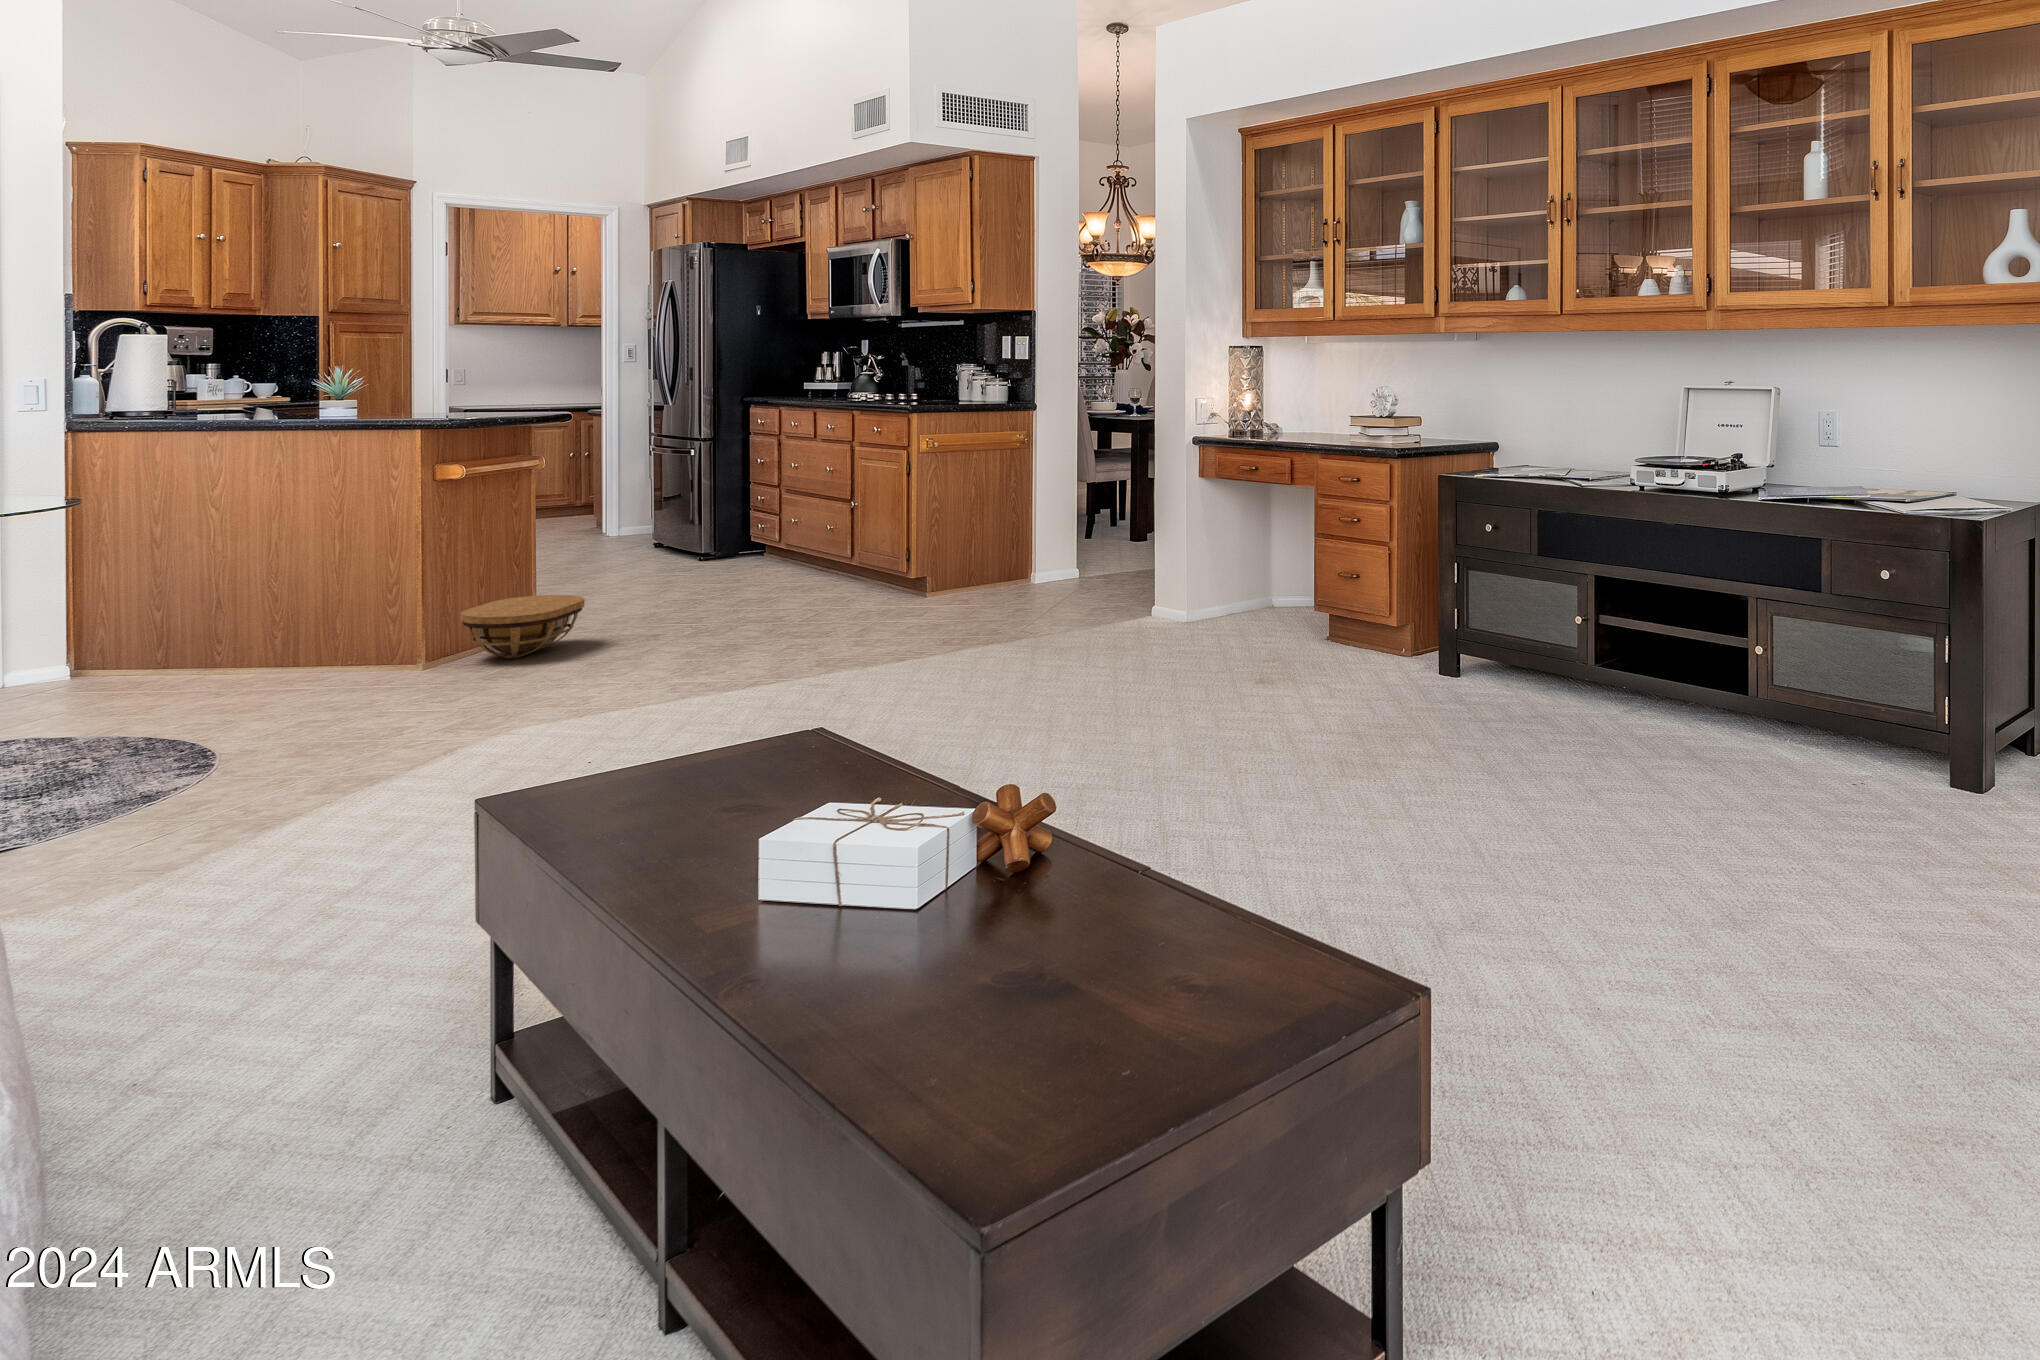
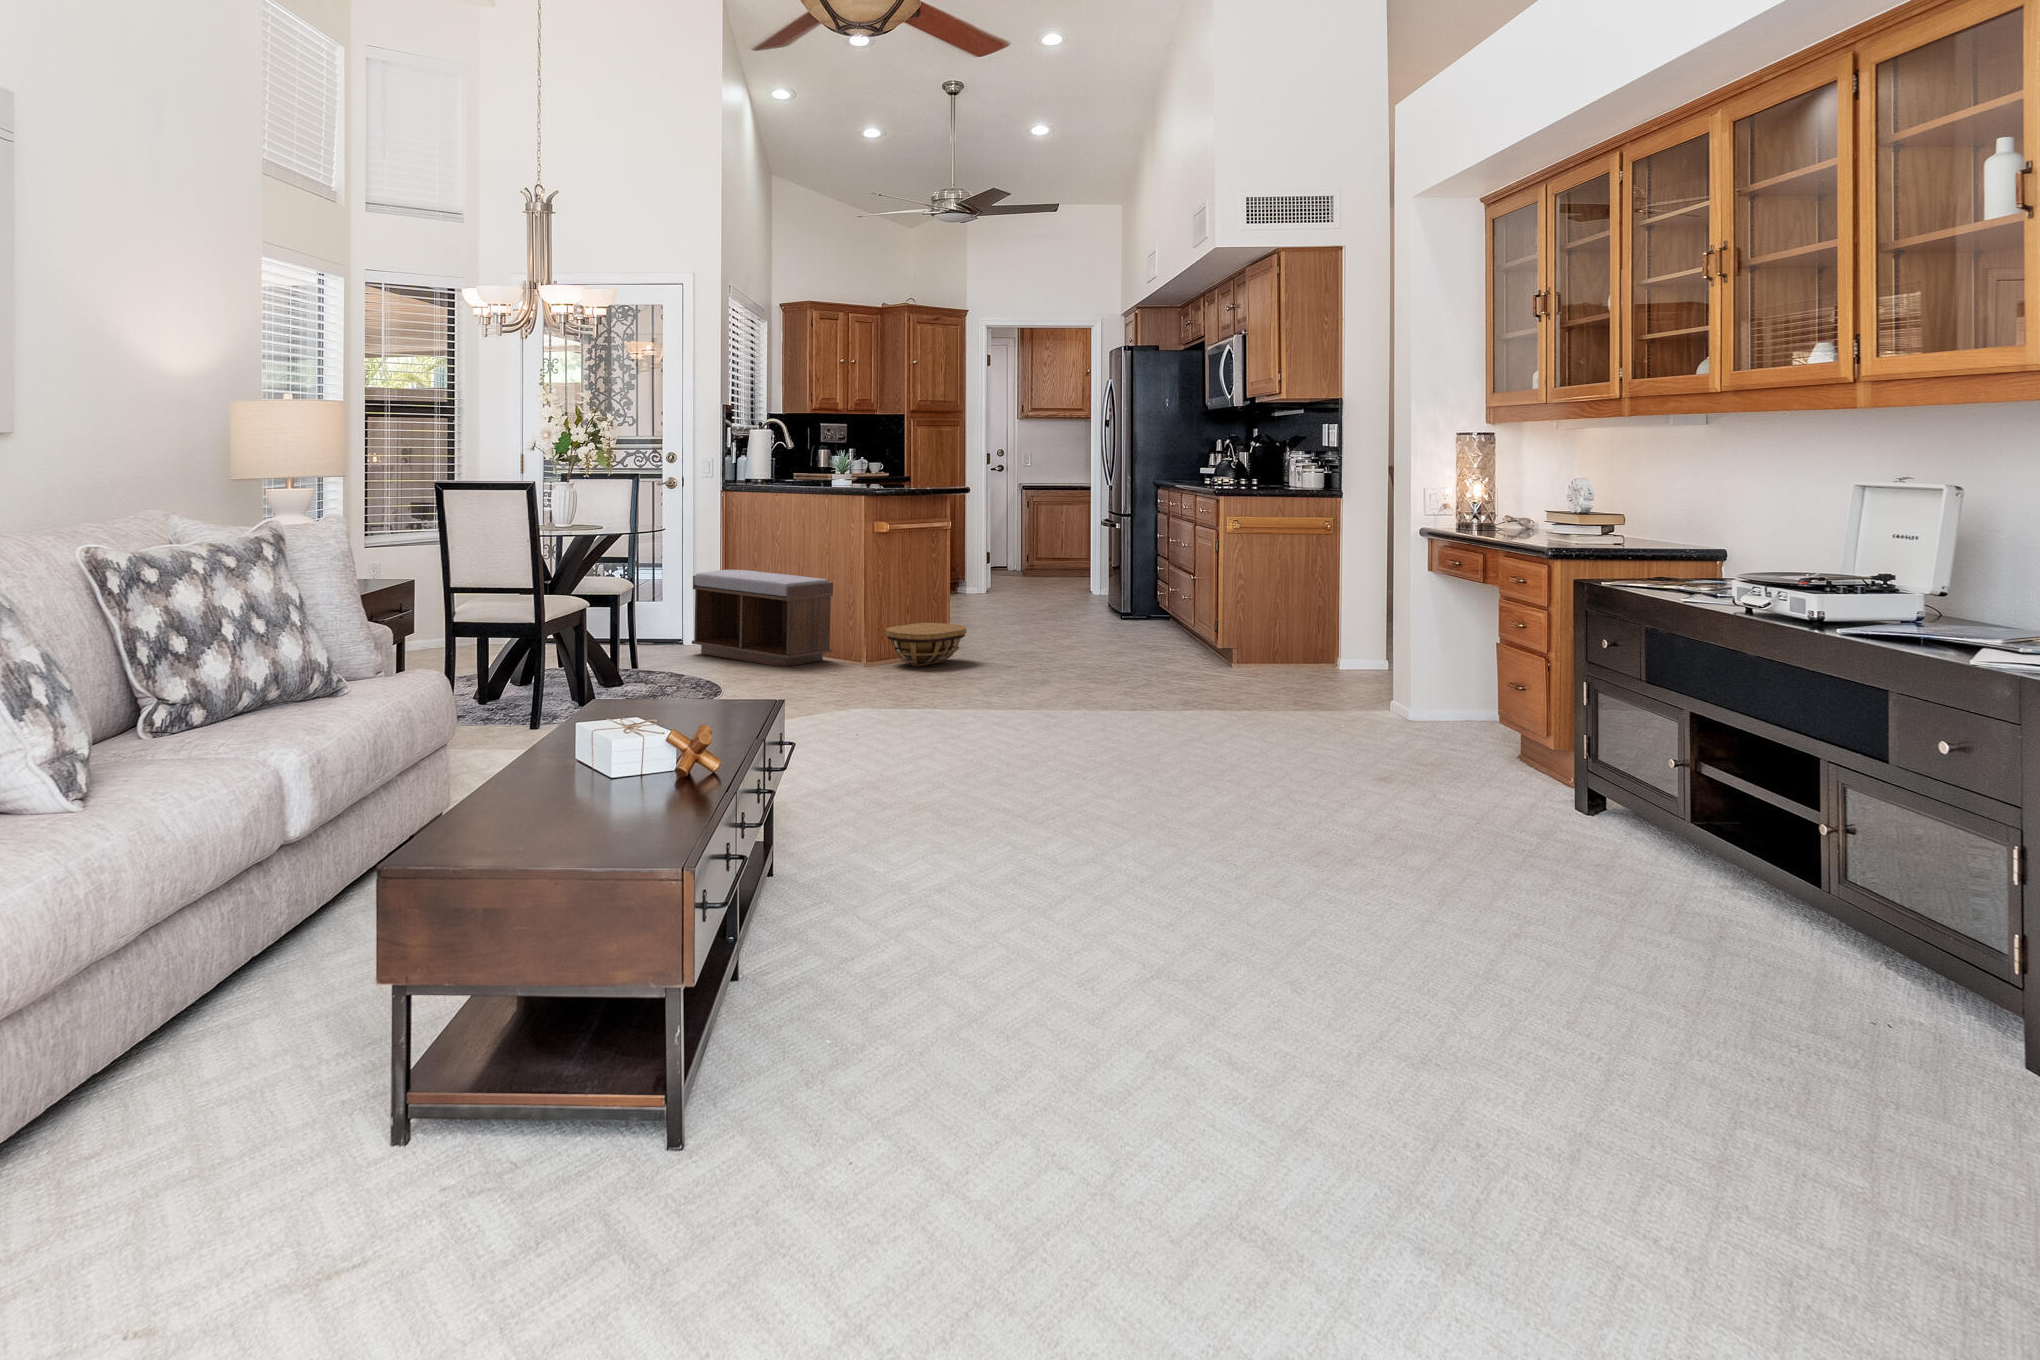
bench: none [56,554,360,694] -> present [692,570,833,666]

